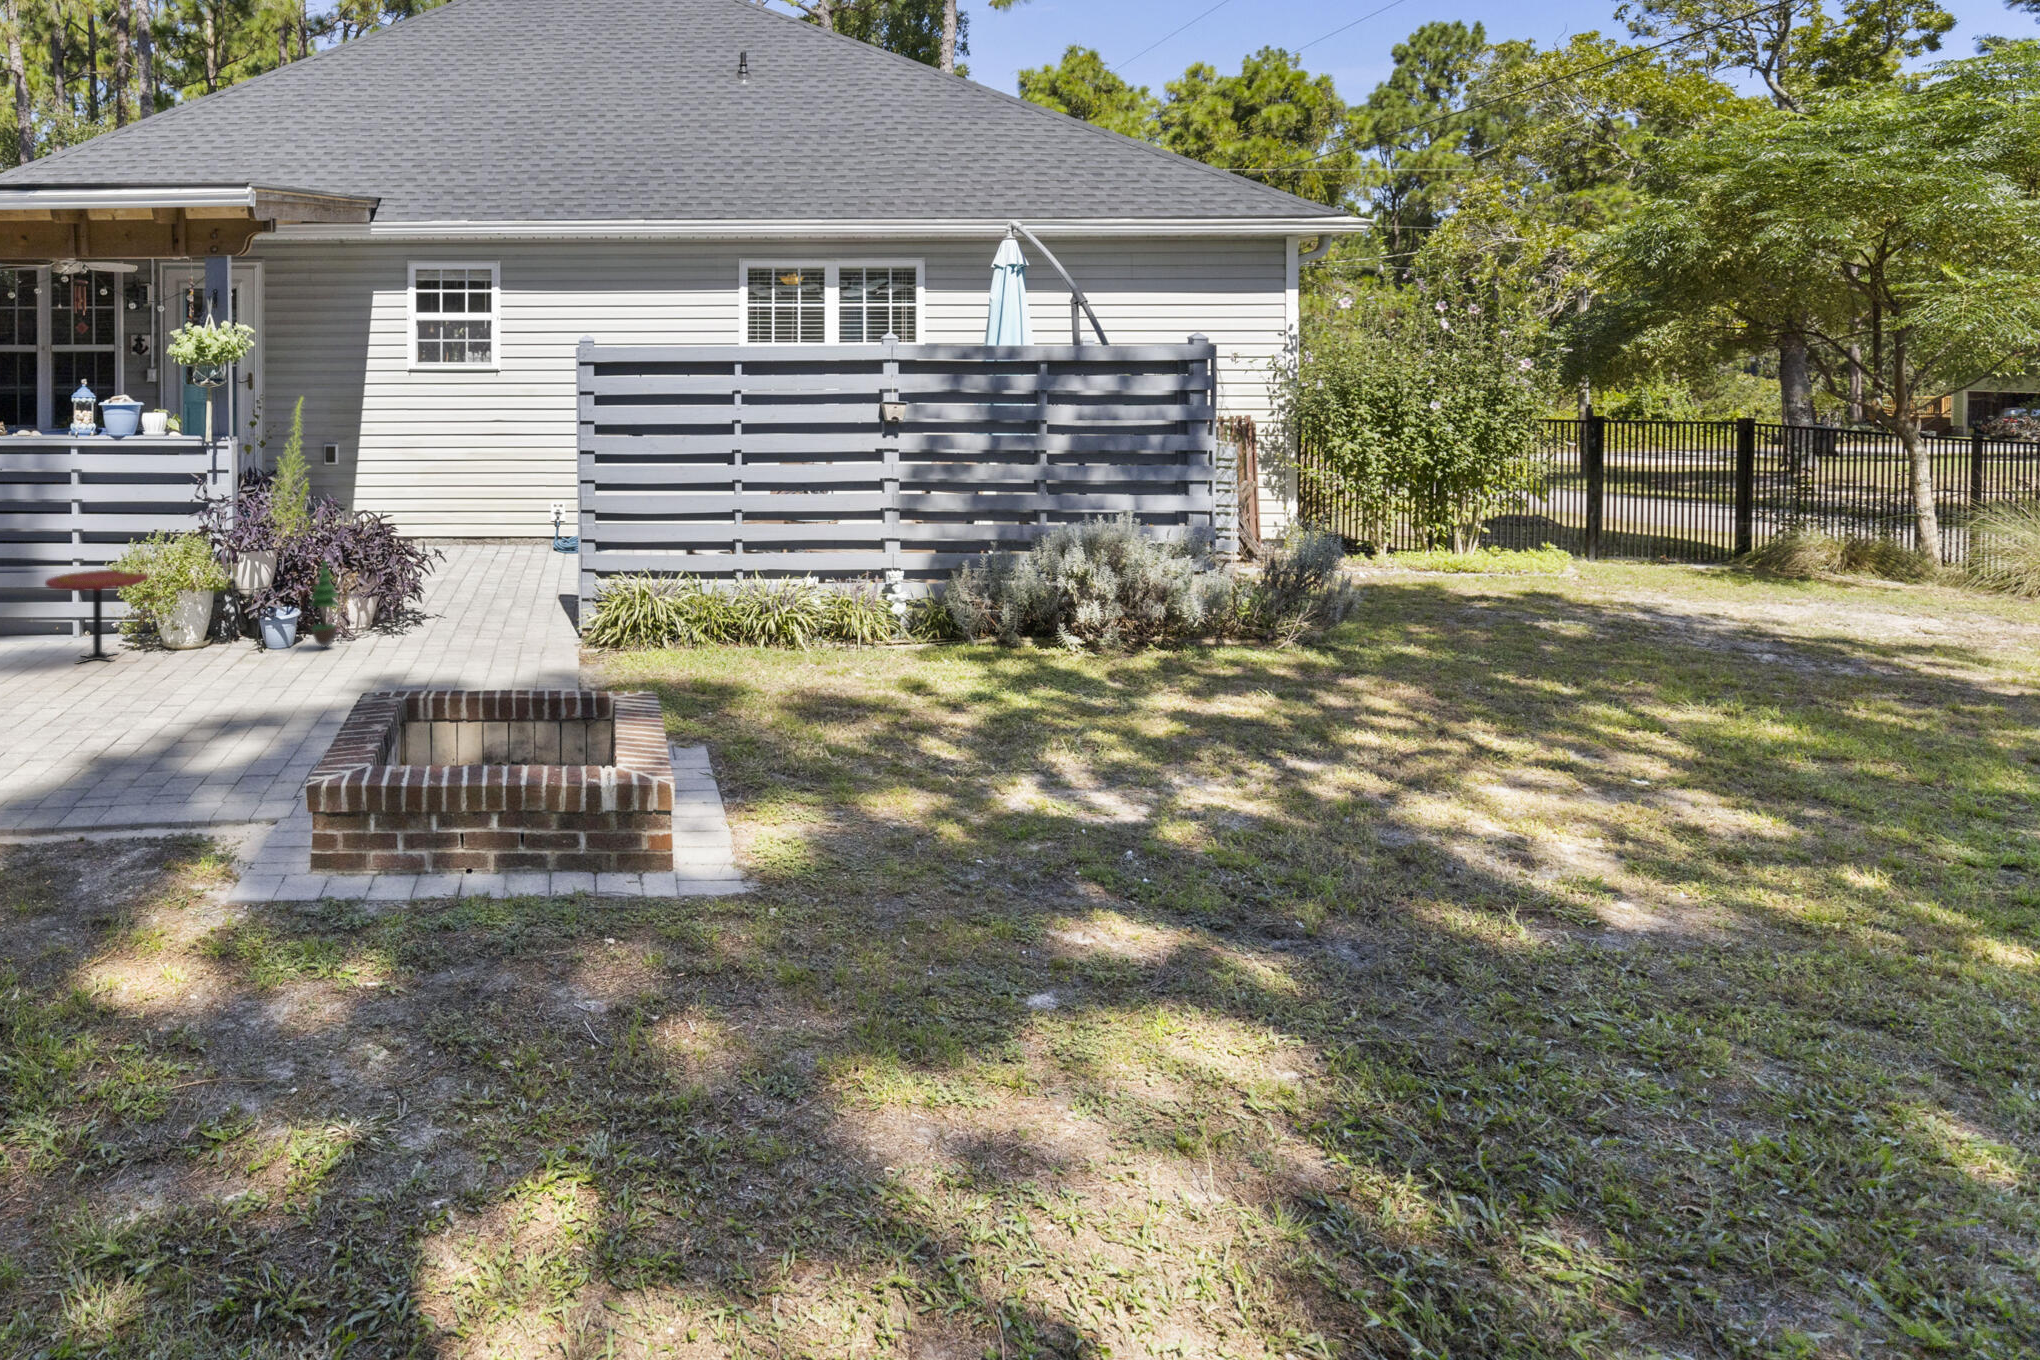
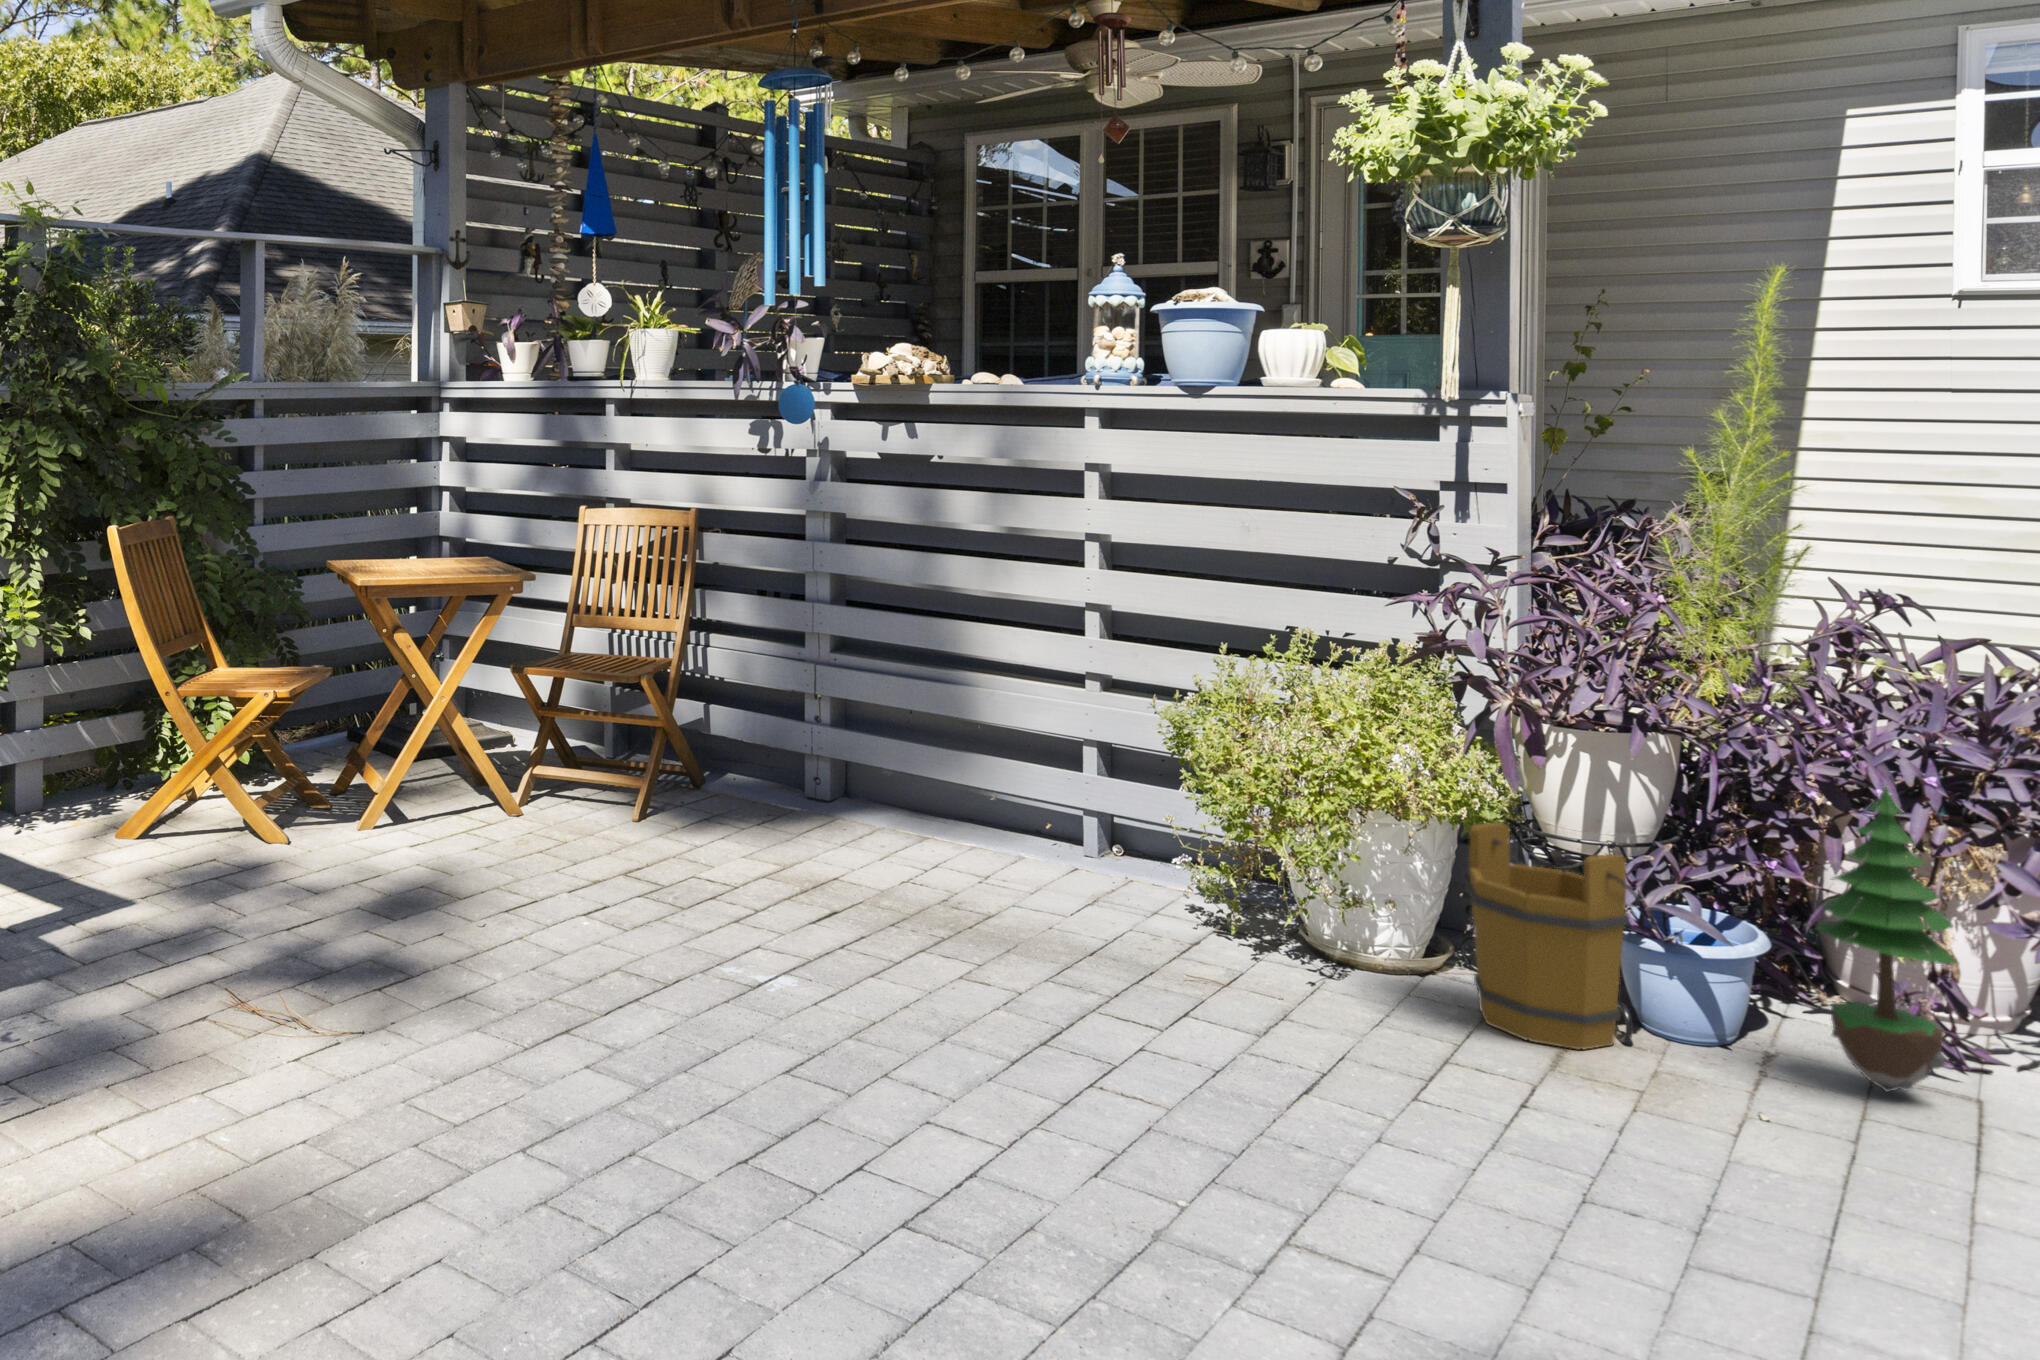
side table: present [45,570,148,663] -> none [1010,705,1271,956]
bucket: none [213,589,263,658] -> present [1467,823,1640,1050]

